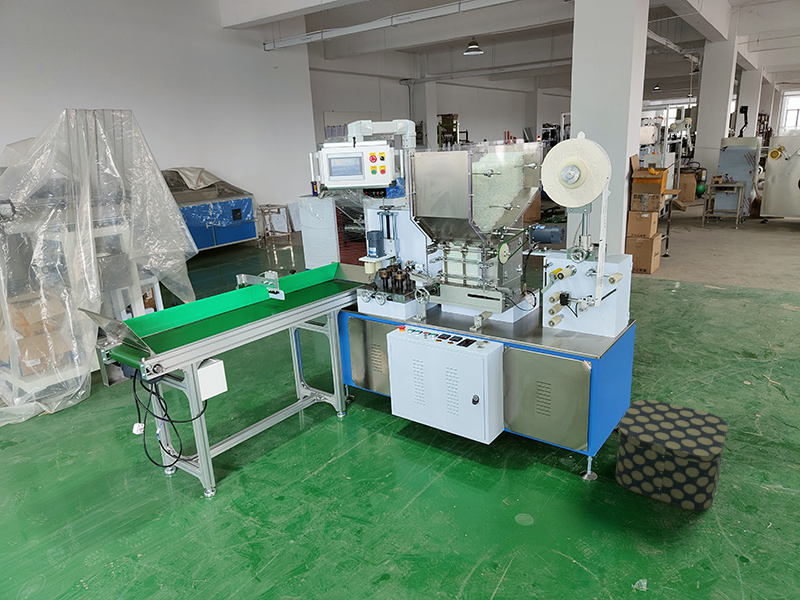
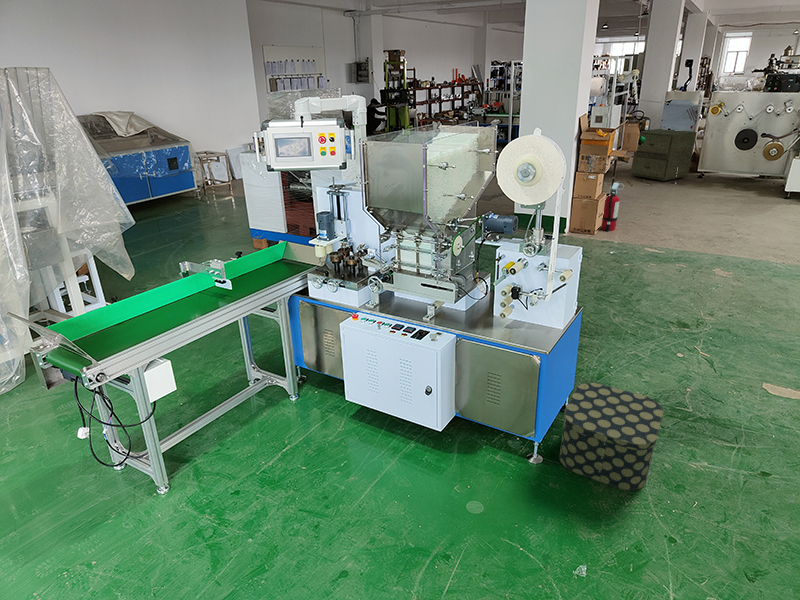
filing cabinet: none [690,176,759,228] -> present [631,129,697,182]
fire extinguisher: none [659,223,681,272] -> present [601,183,624,231]

